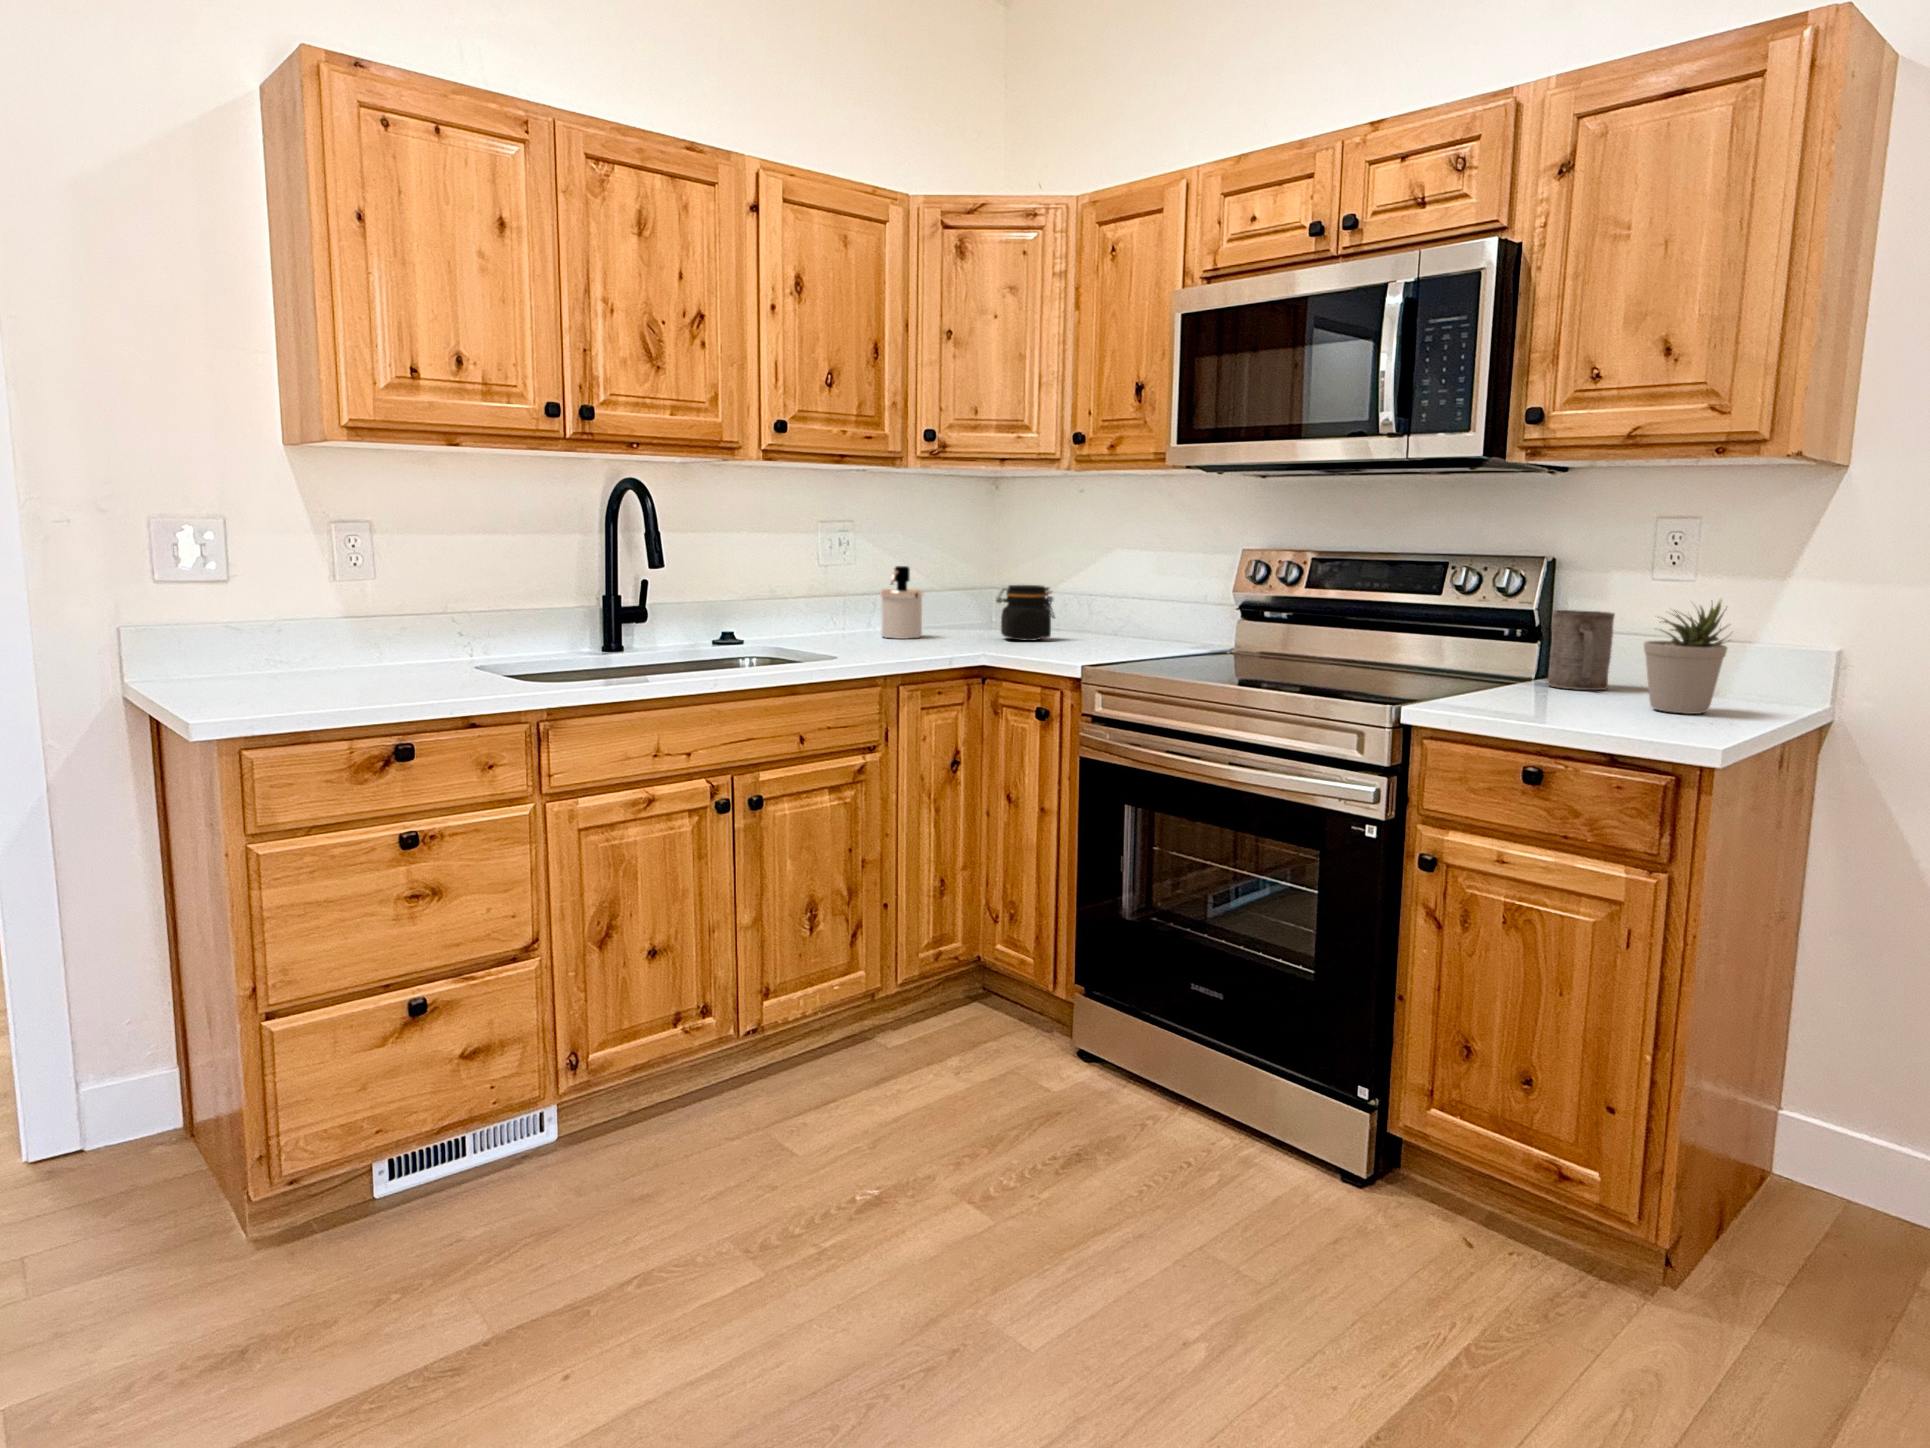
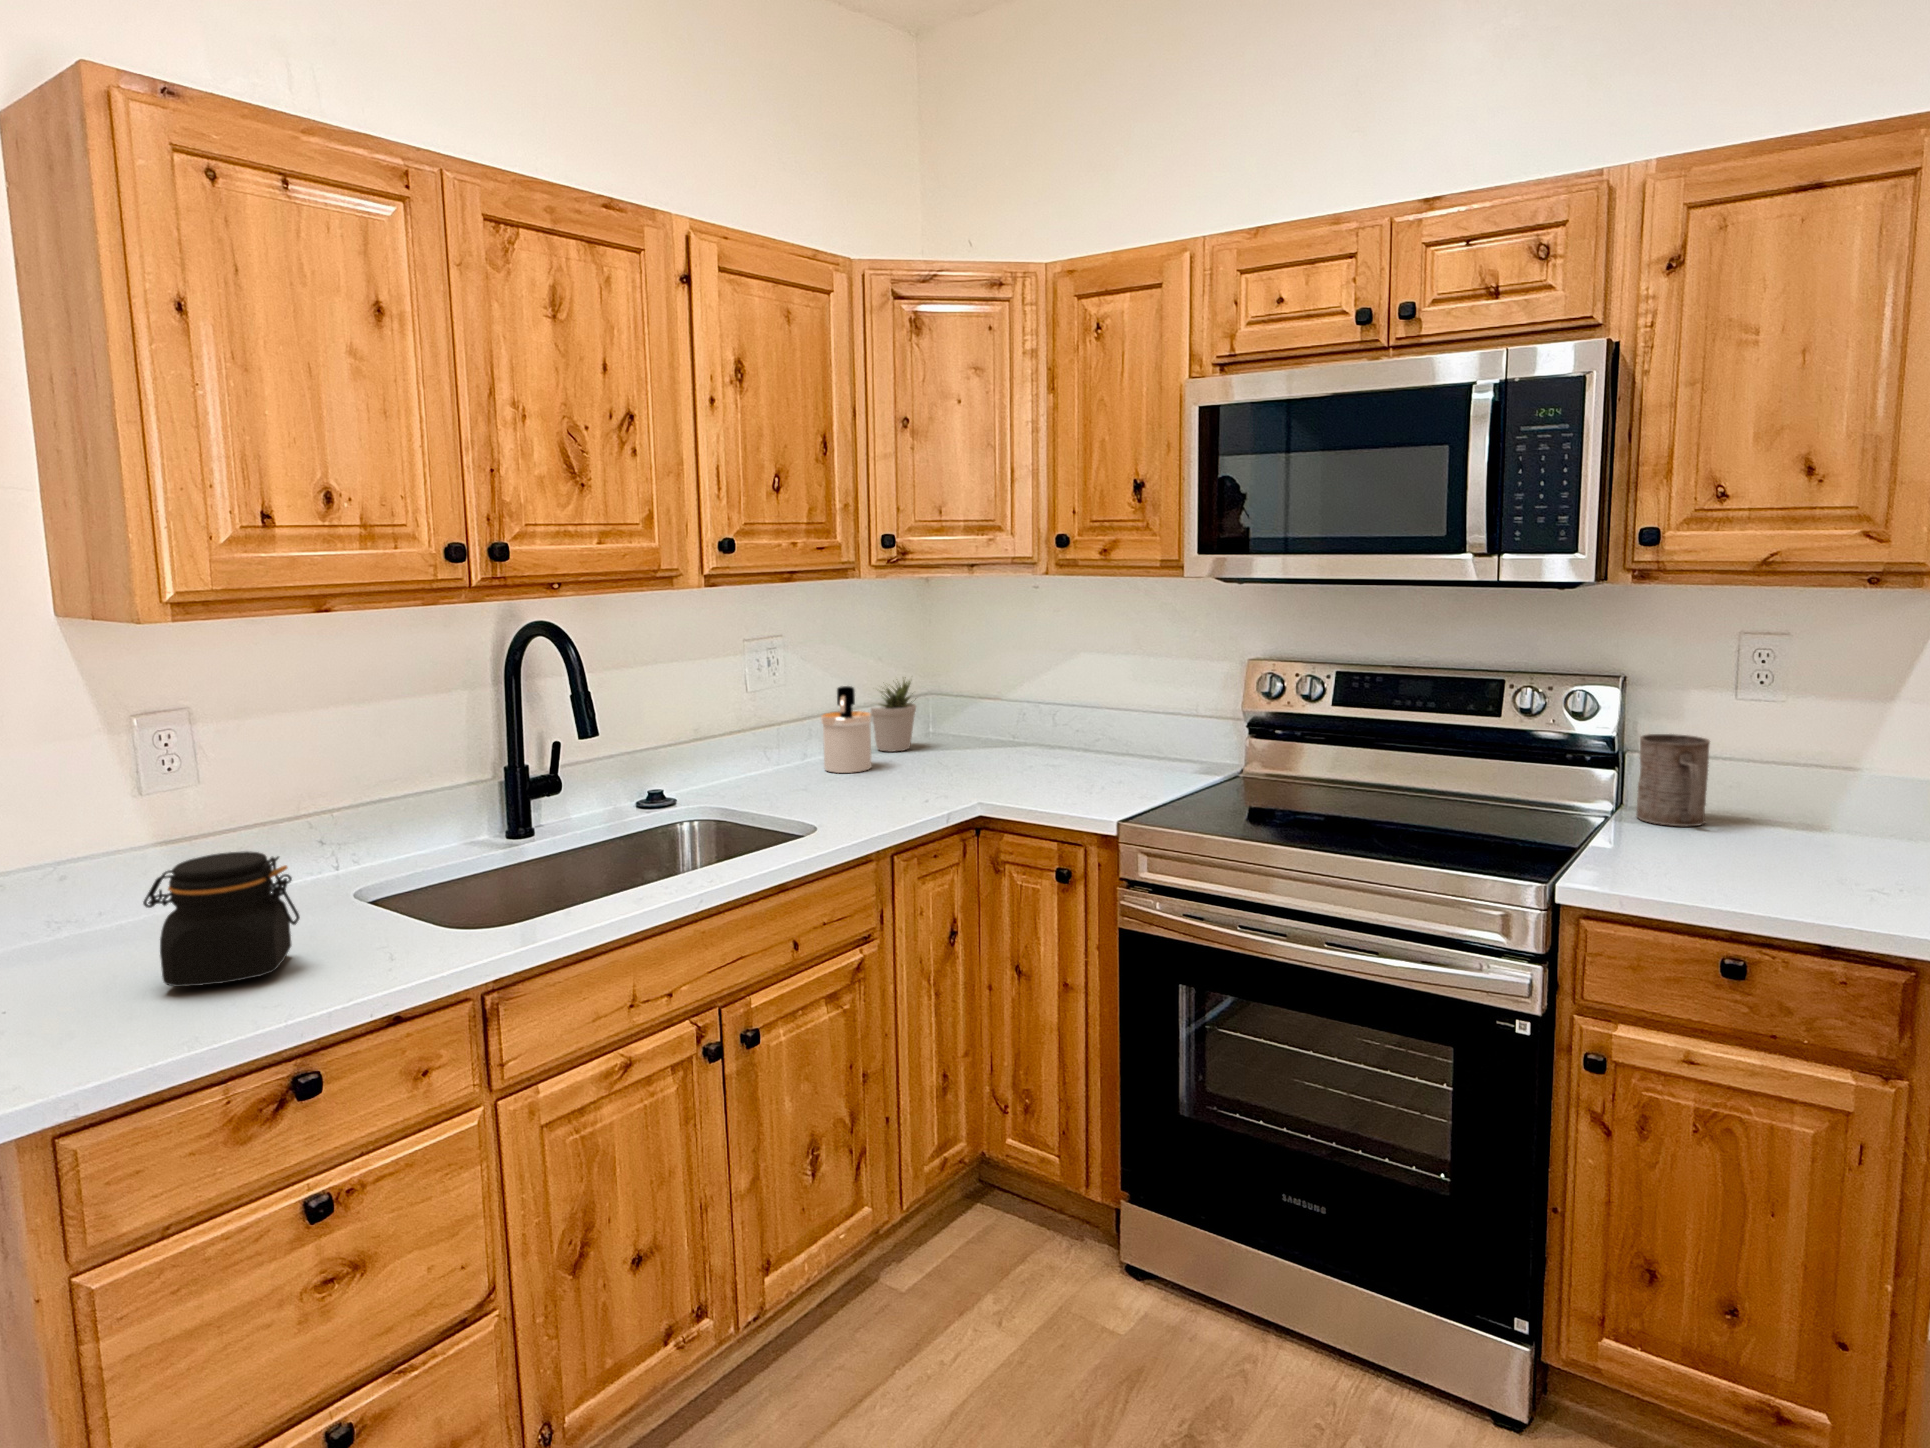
jar: present [996,585,1055,641] -> present [143,851,300,987]
potted plant: present [1644,601,1730,714] -> present [871,677,916,752]

